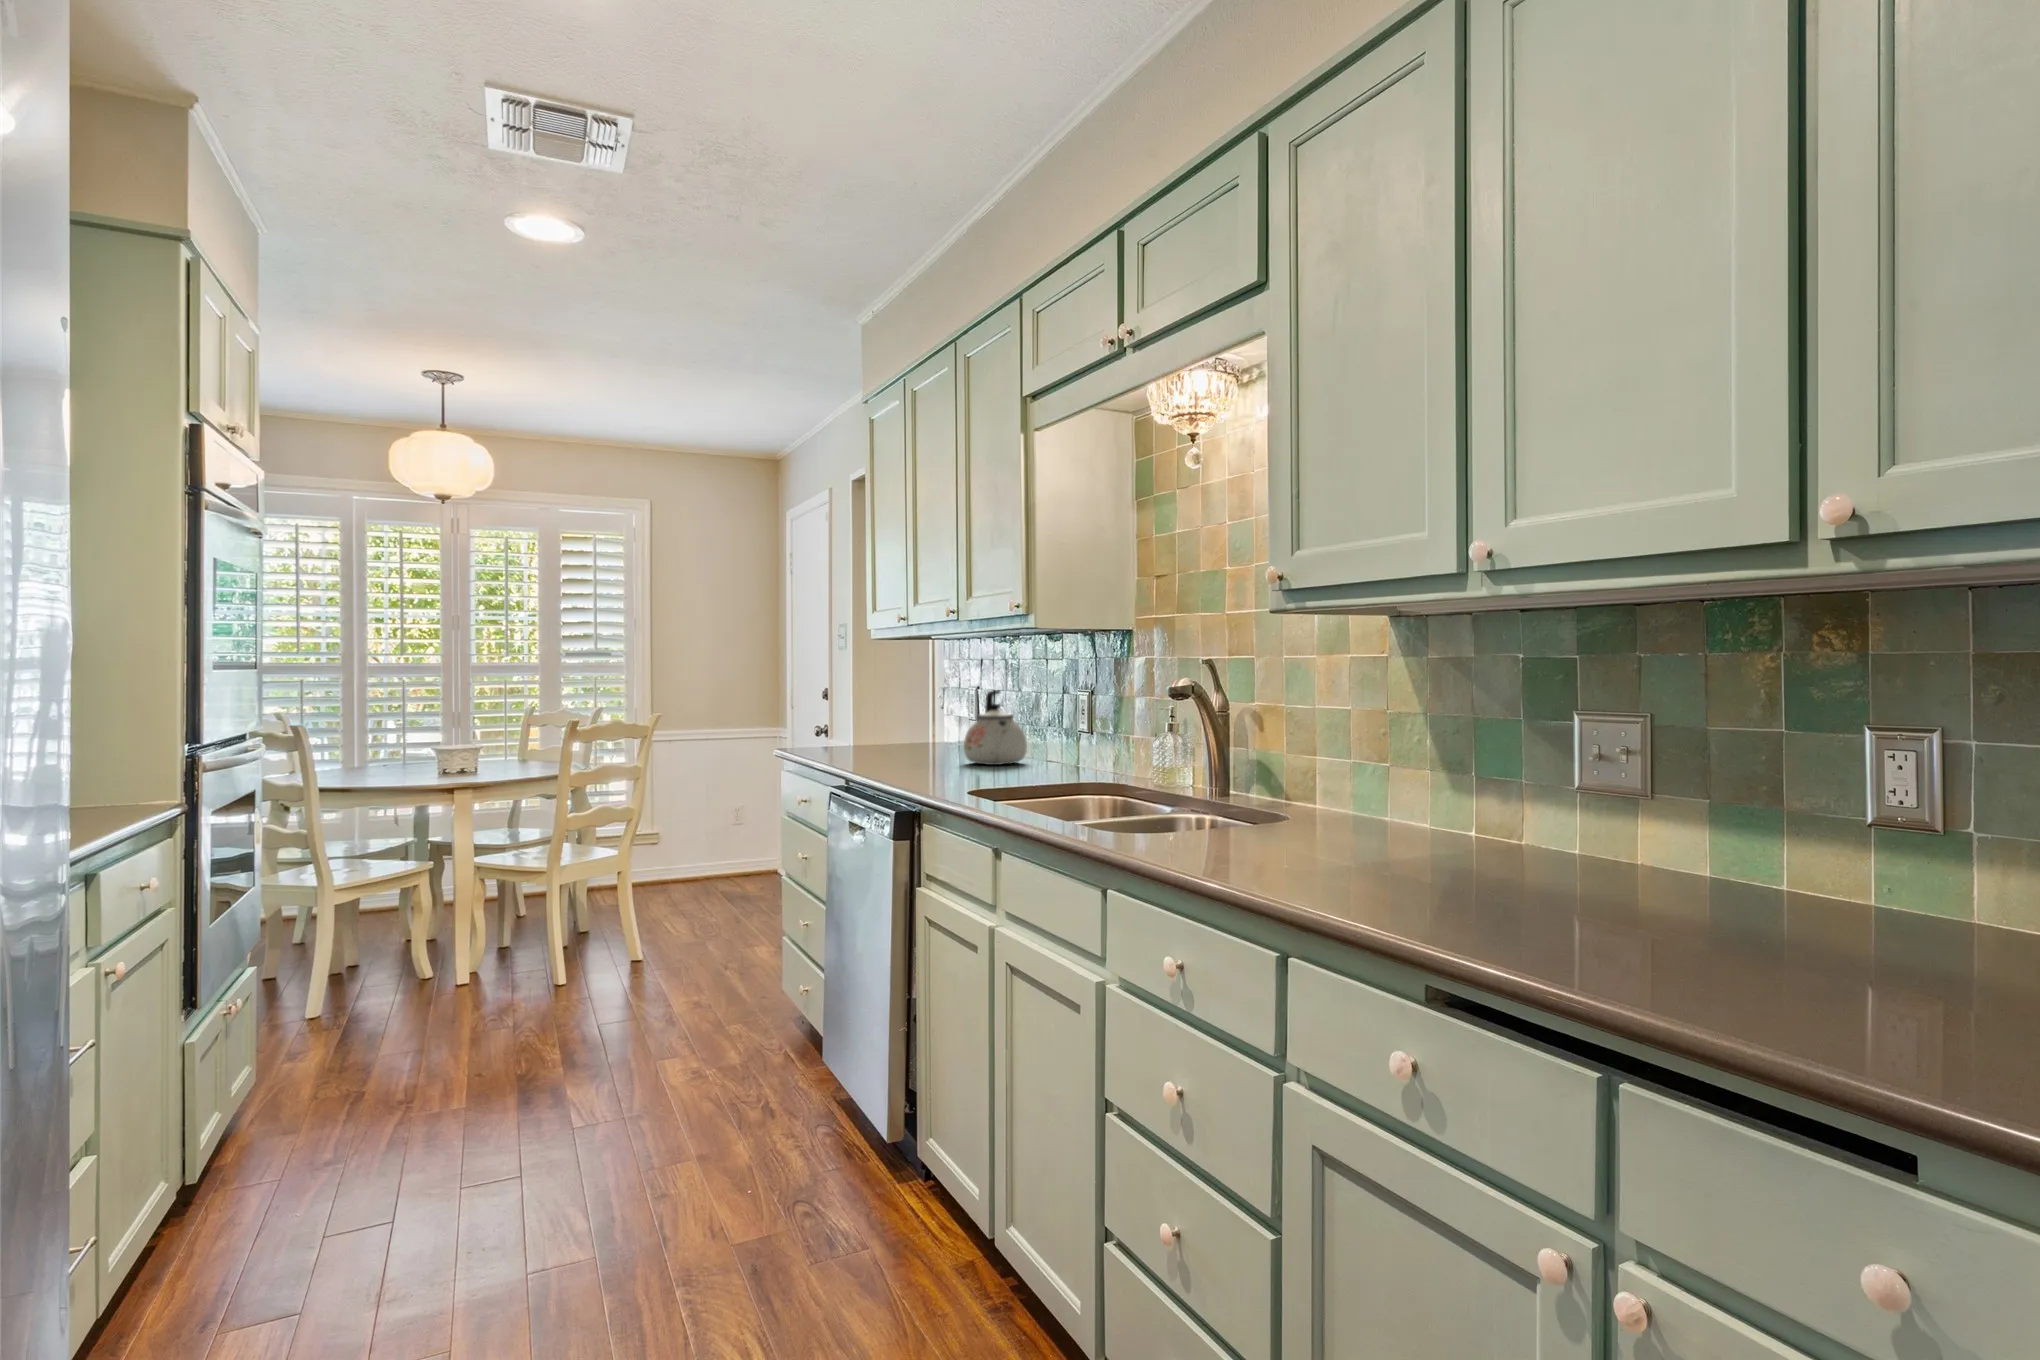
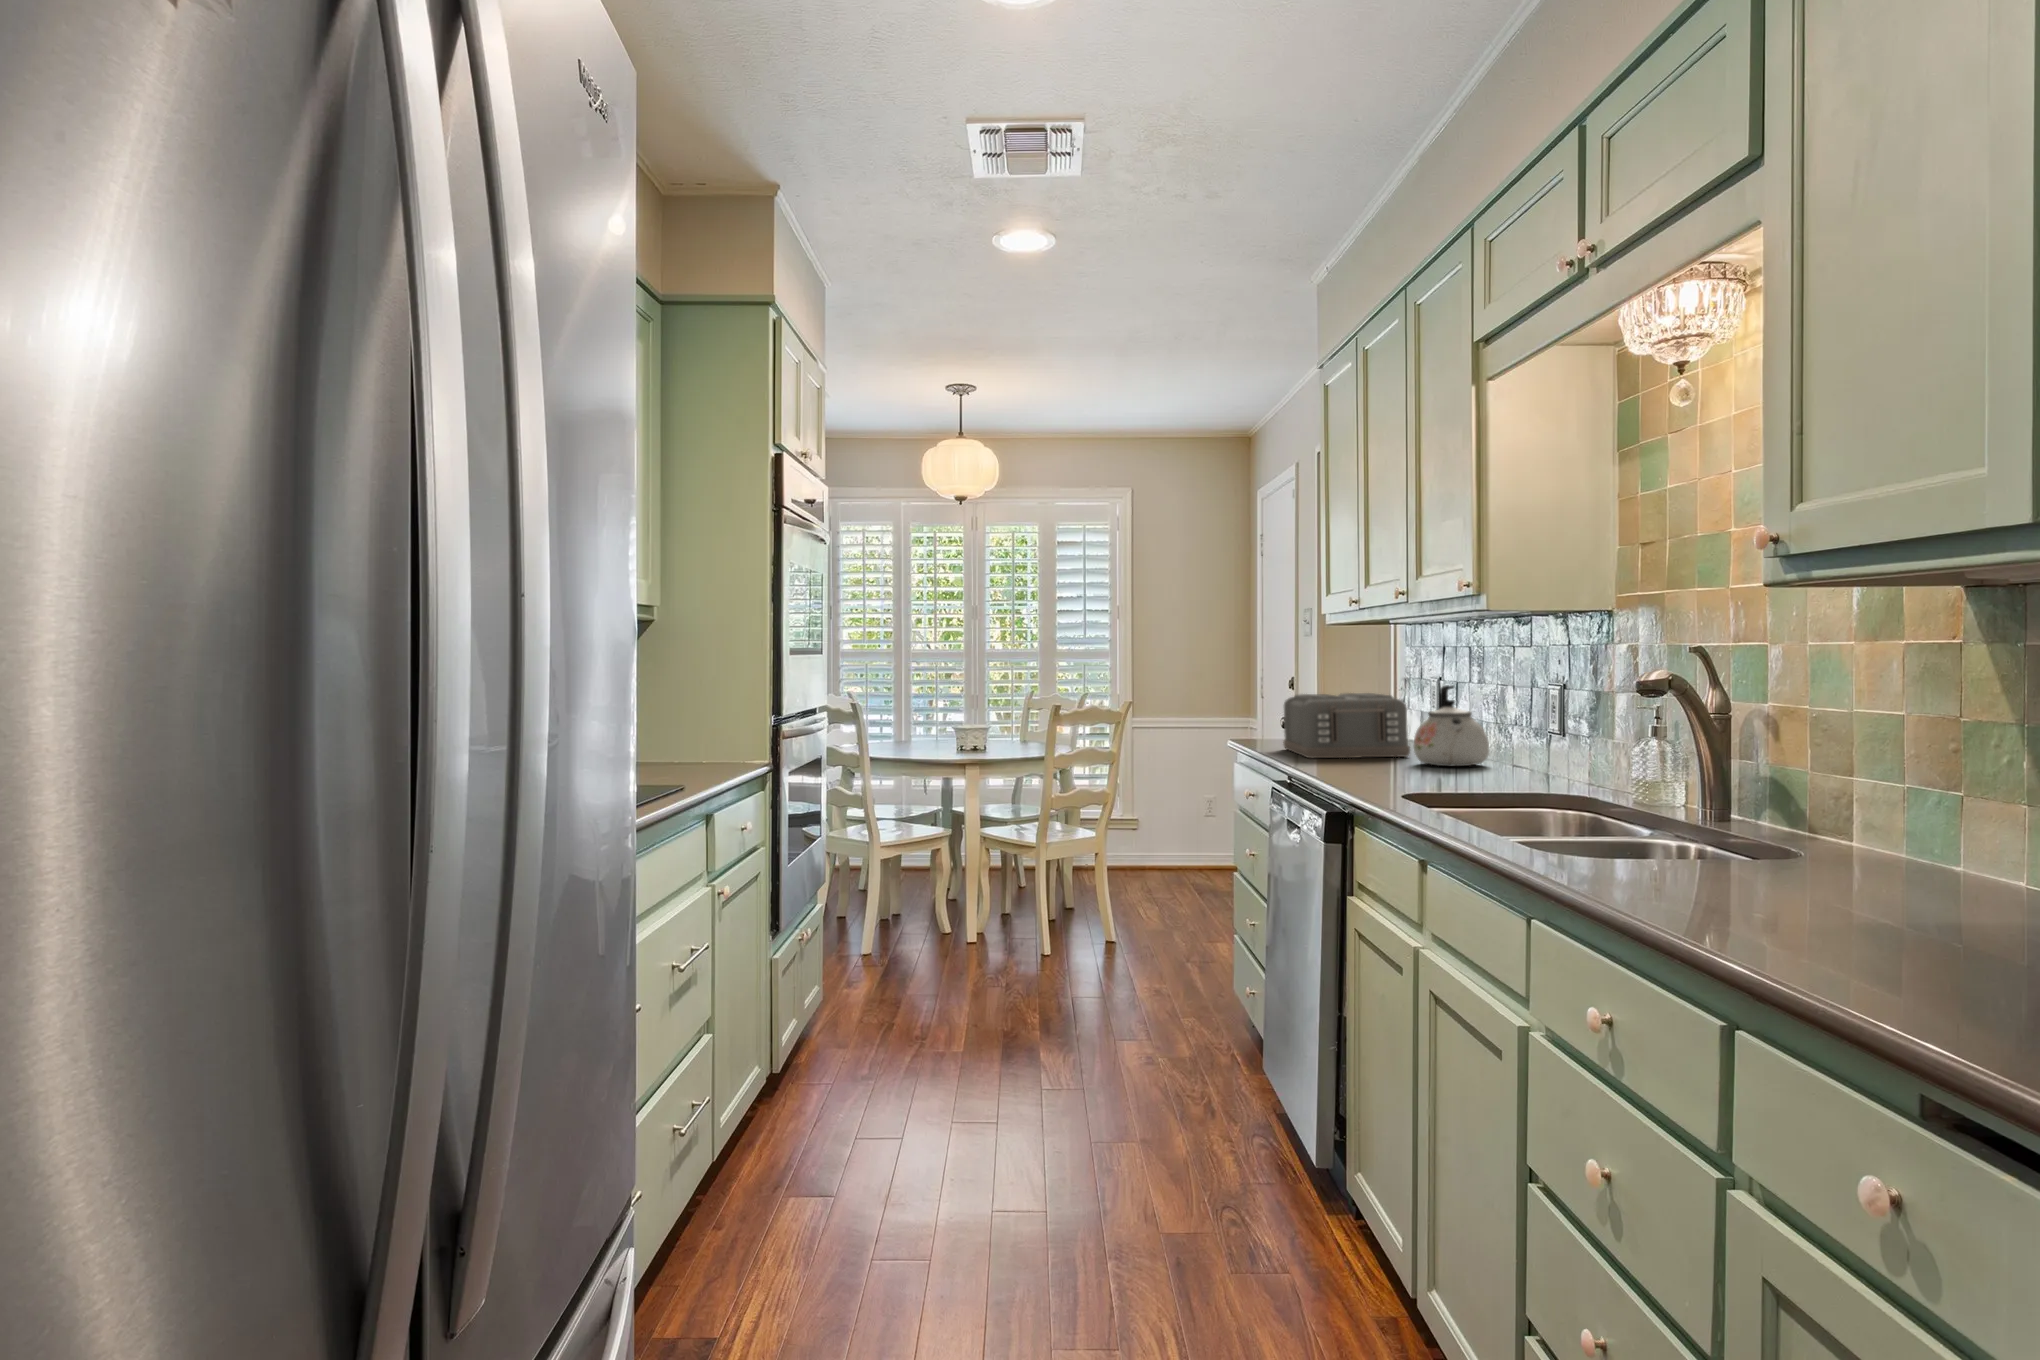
toaster: none [837,699,957,762] -> present [1283,693,1410,758]

